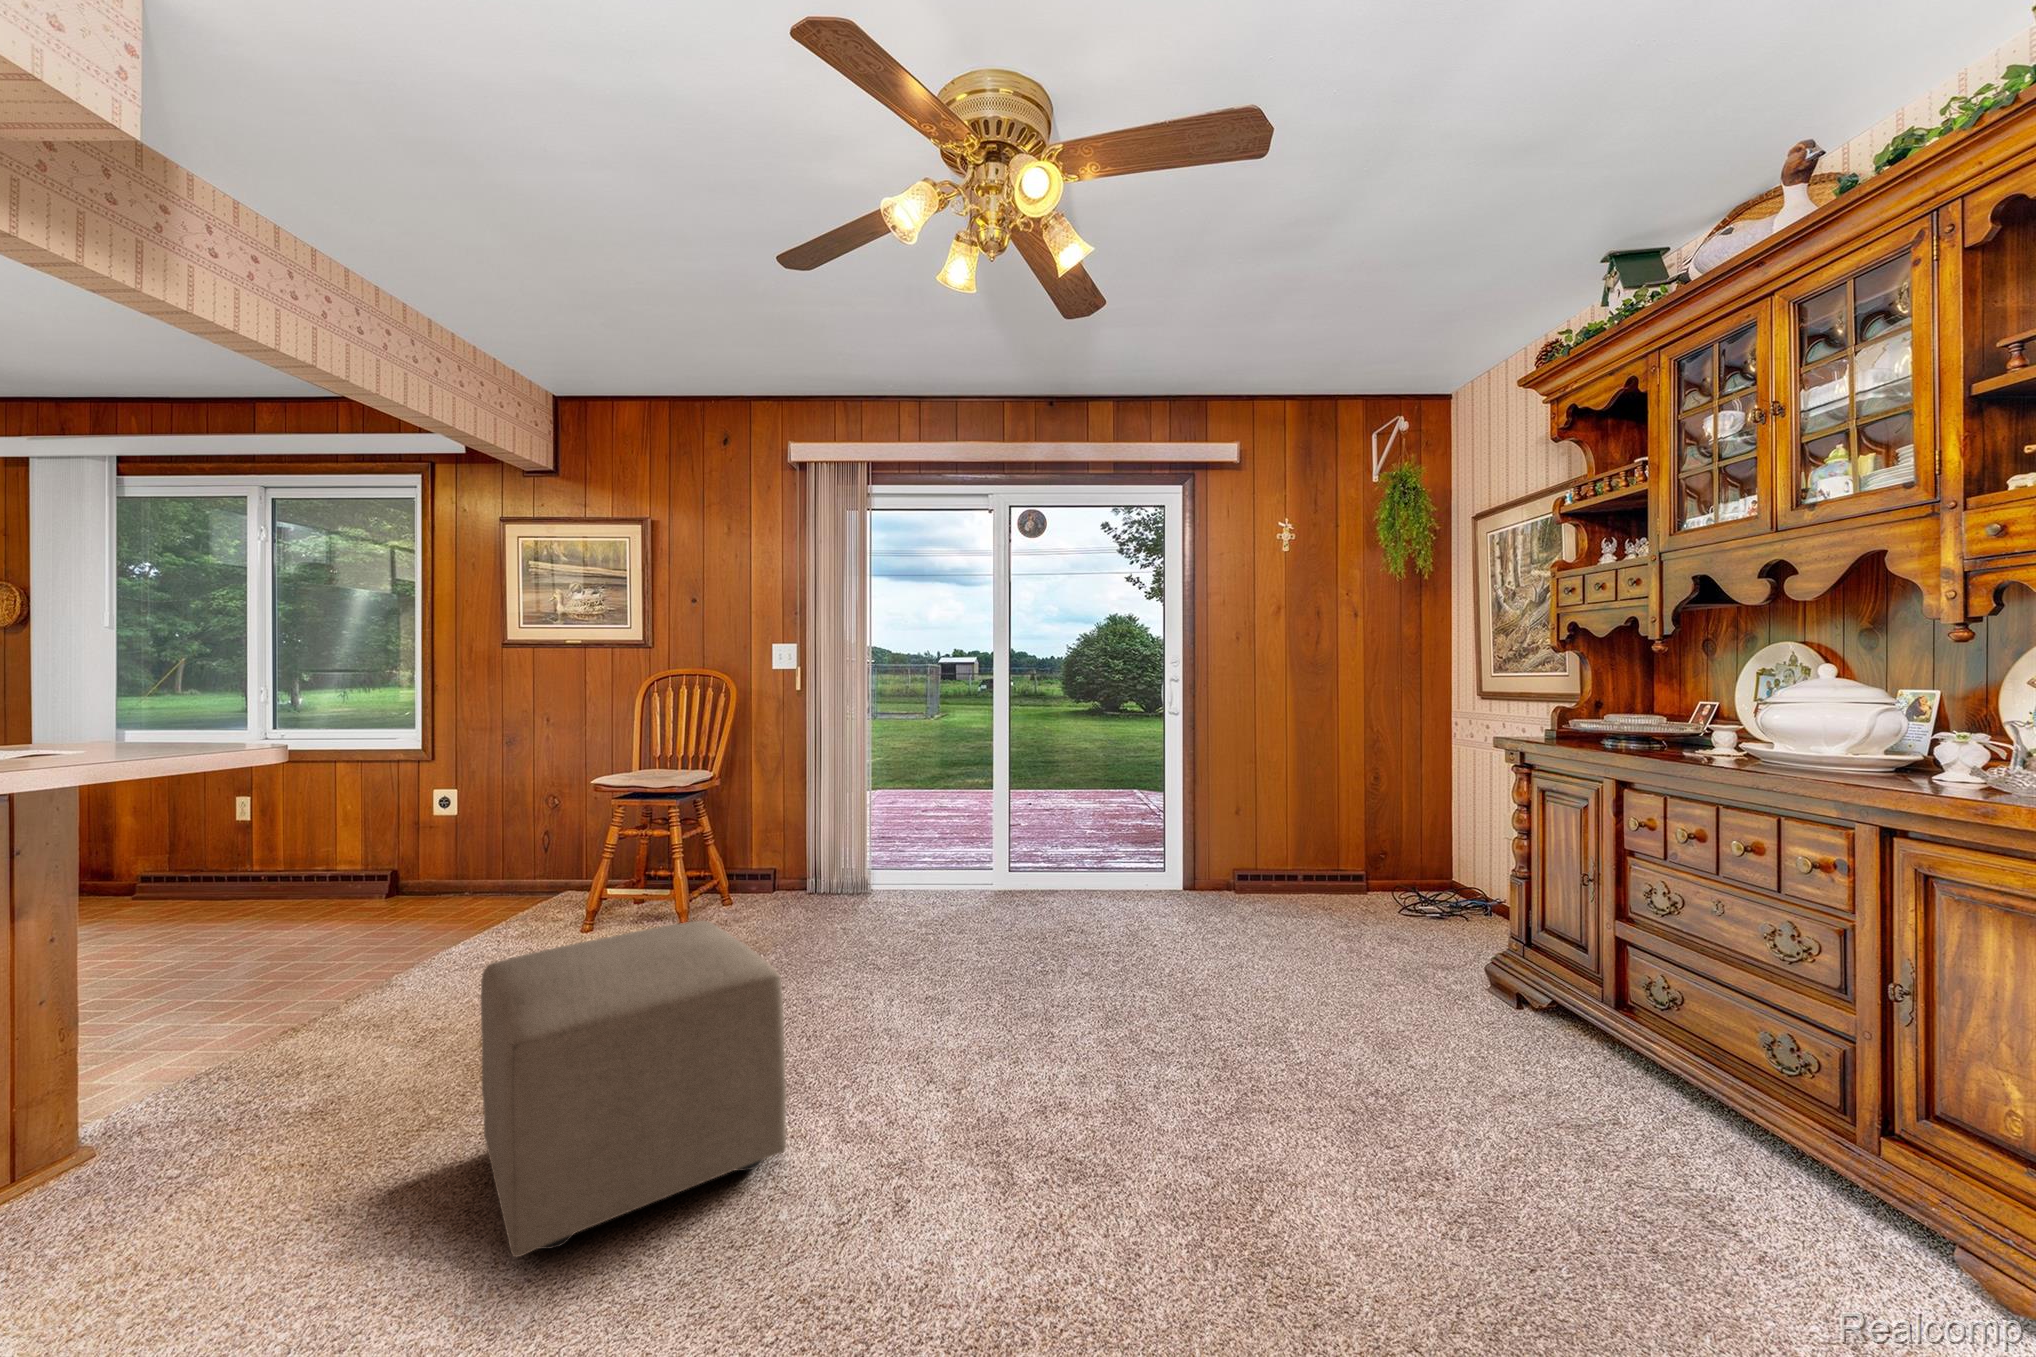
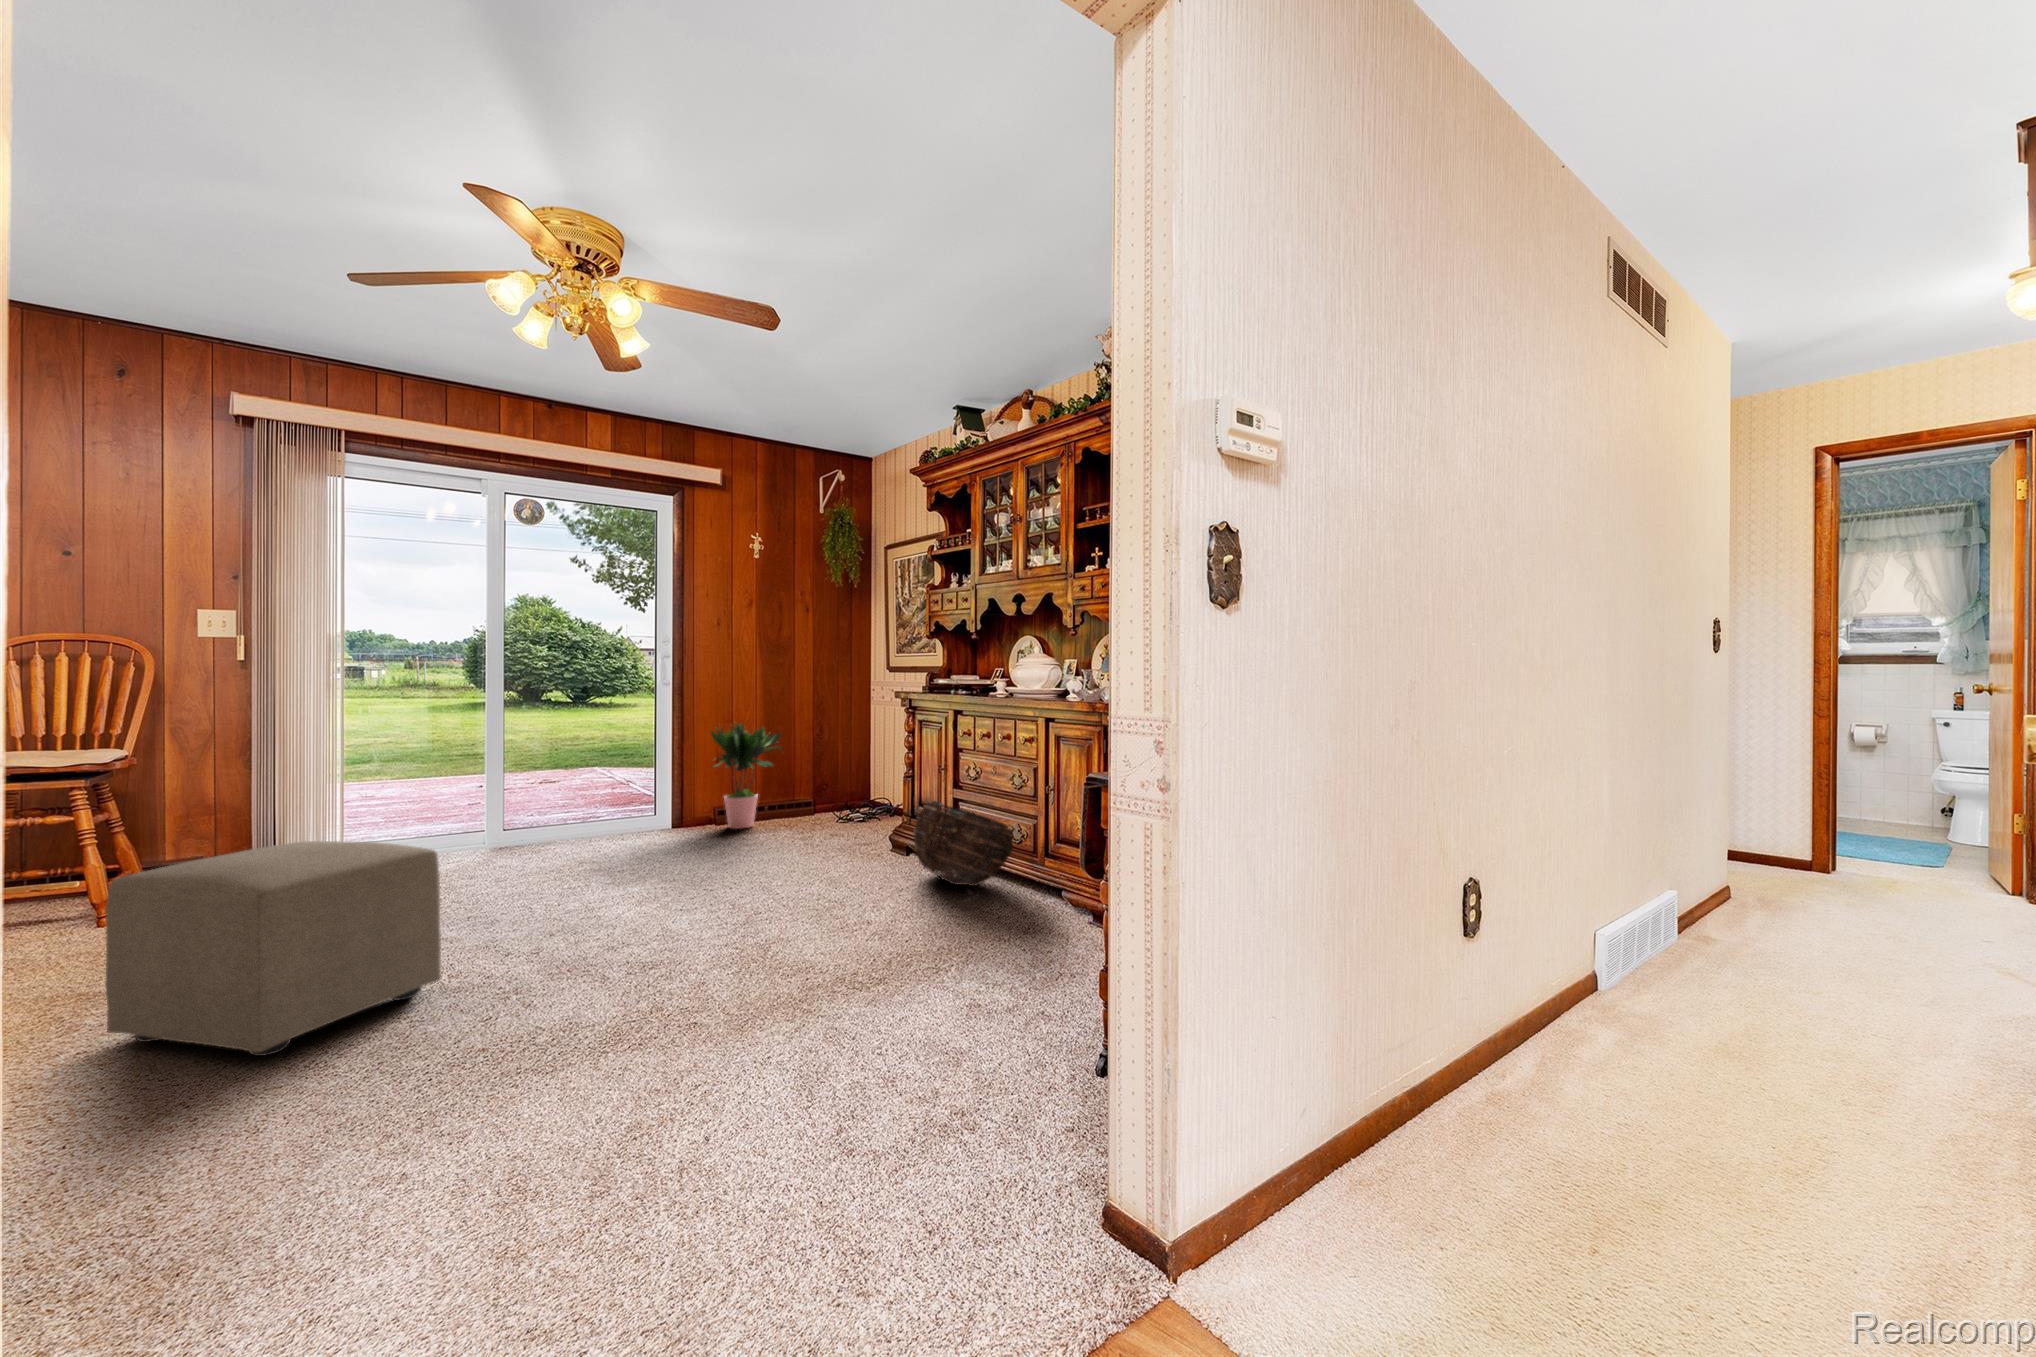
potted plant: none [1223,760,1328,901] -> present [711,723,783,829]
basket: none [1534,945,1796,1161] -> present [914,801,1013,886]

